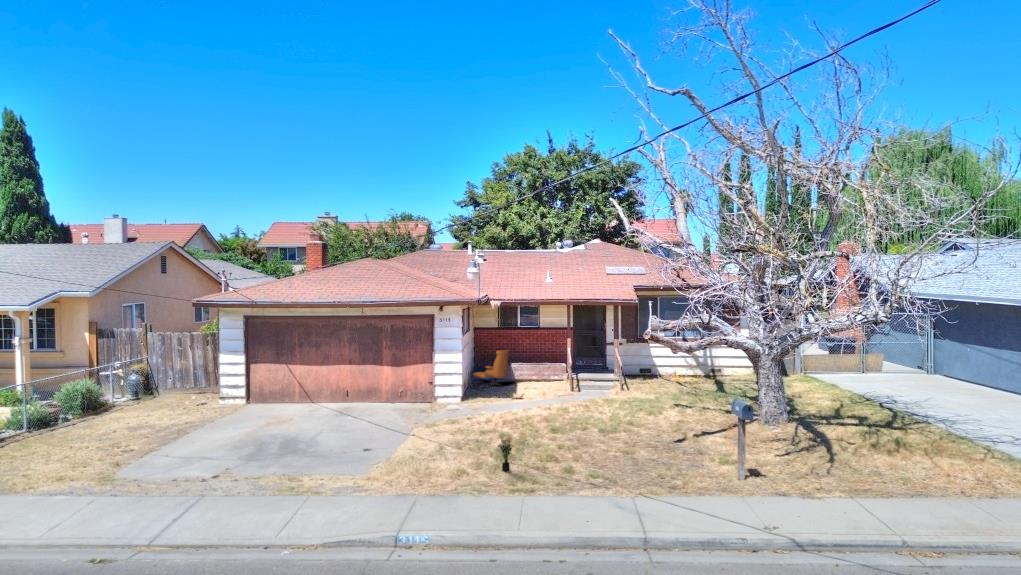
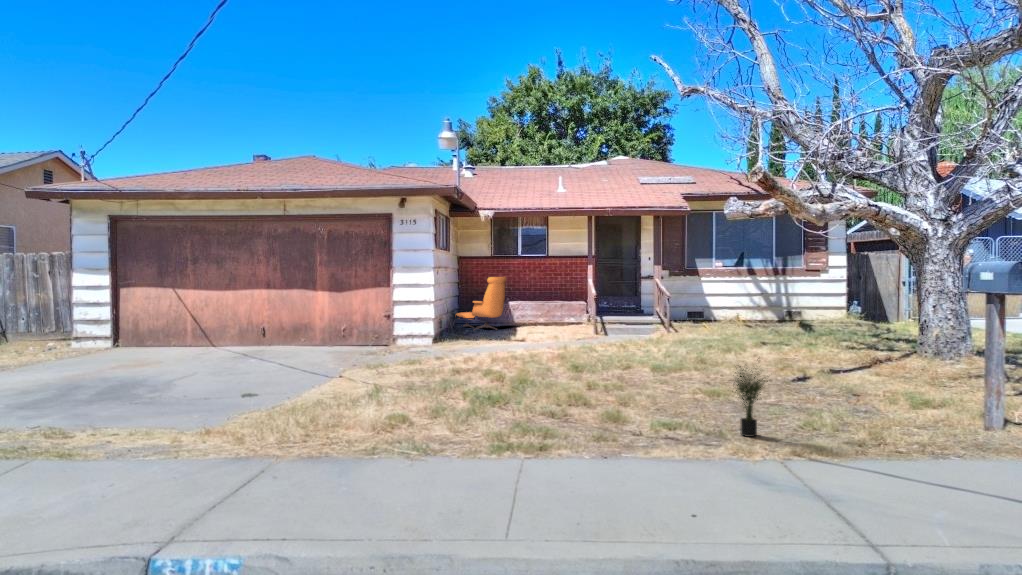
potted plant: present [498,438,513,471] -> present [735,366,765,437]

